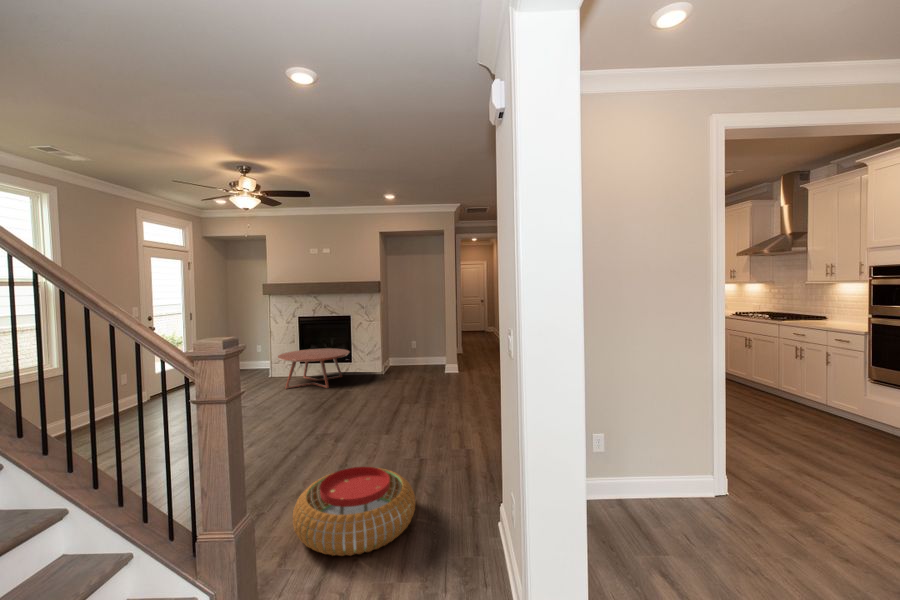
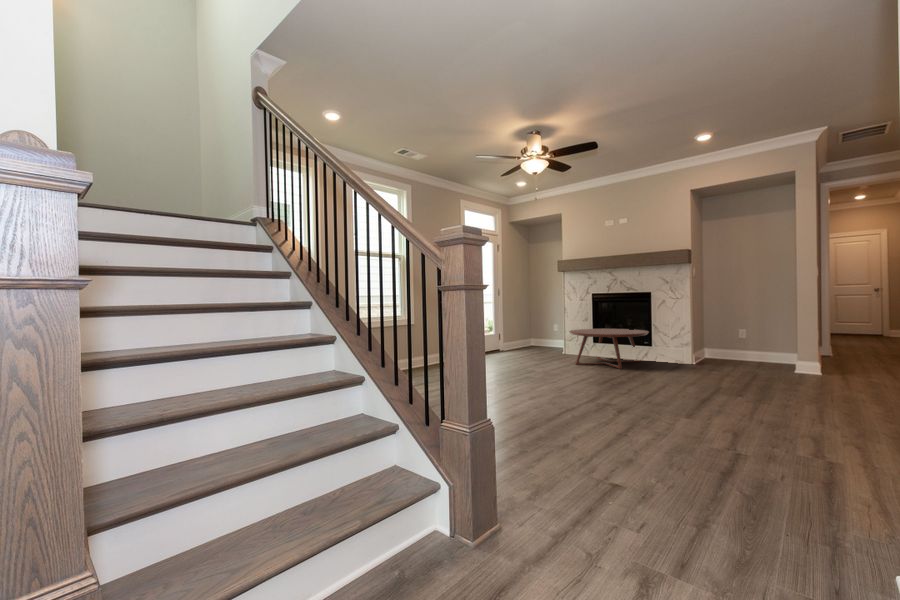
pouf: present [293,467,415,556] -> none [543,422,702,517]

